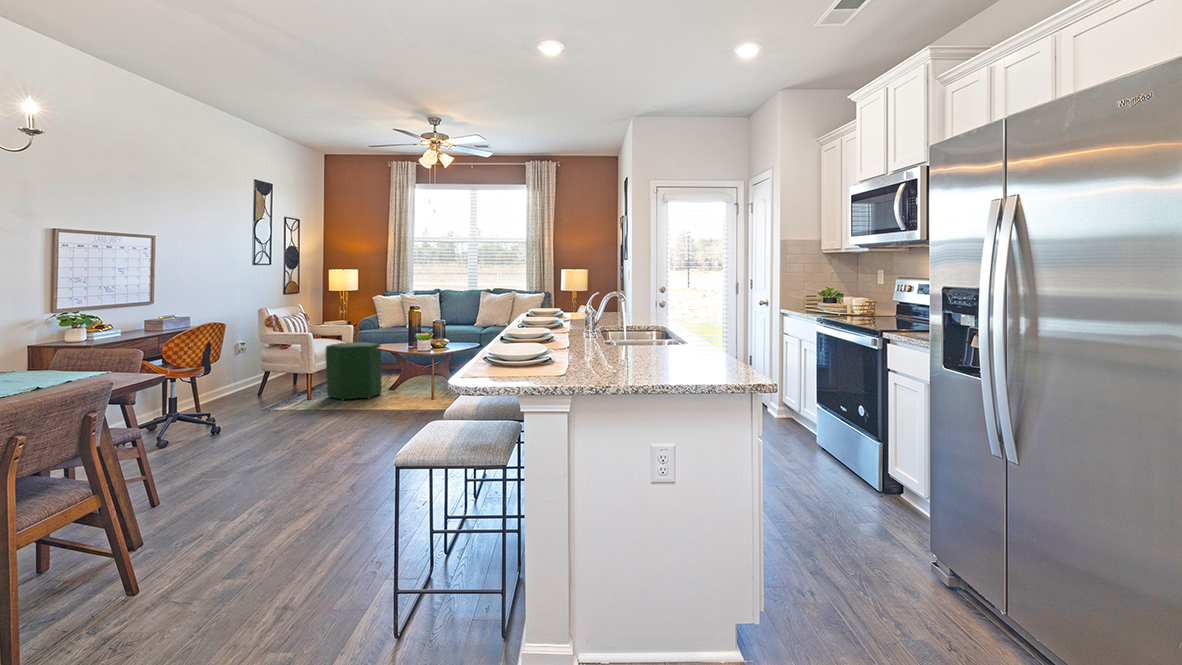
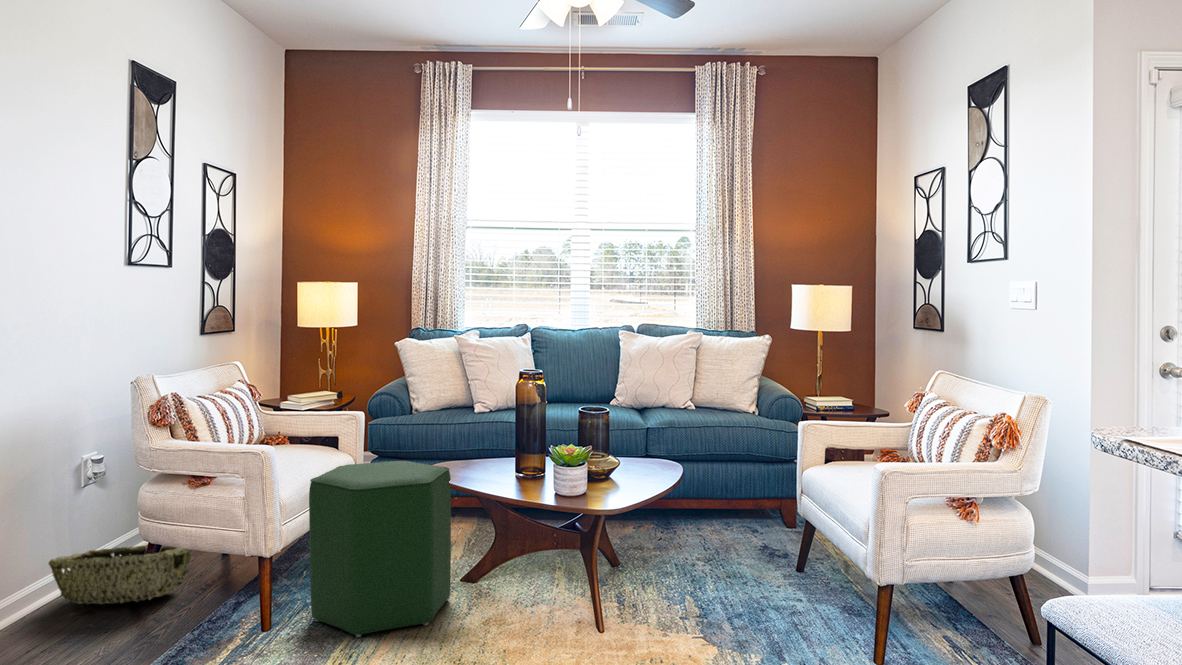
woven basket: none [230,374,283,394] -> present [49,546,192,604]

